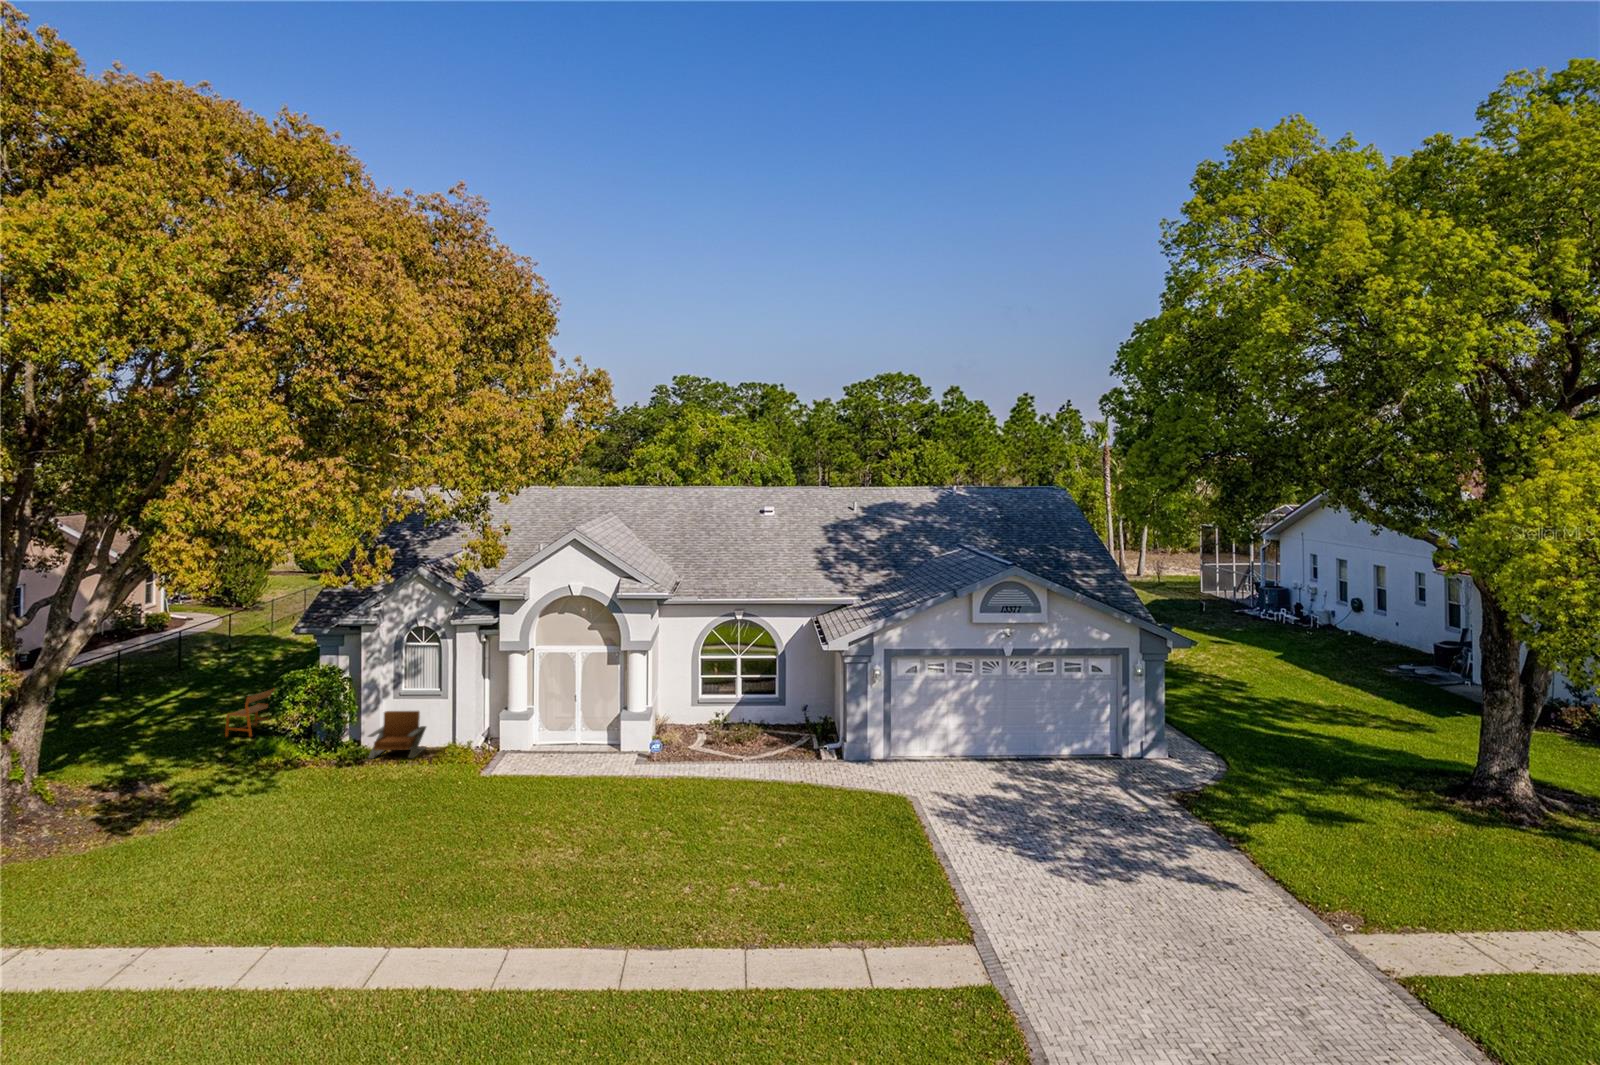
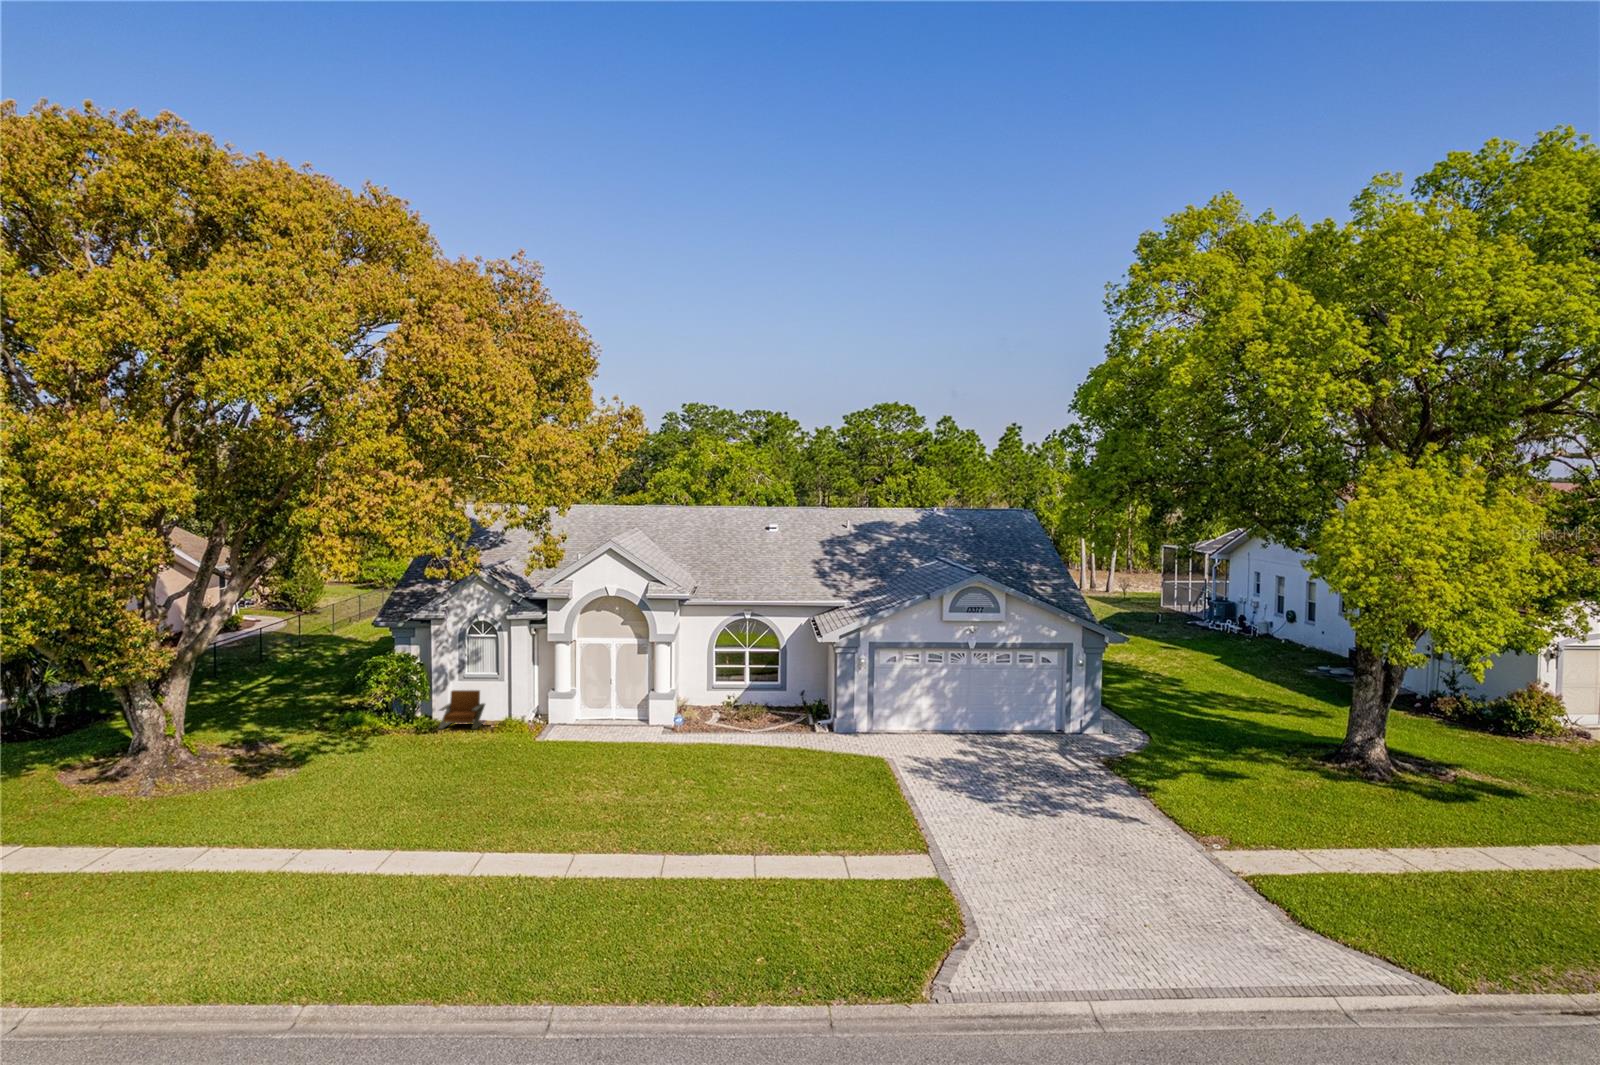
bench: present [225,688,274,736] -> none [313,673,354,713]

